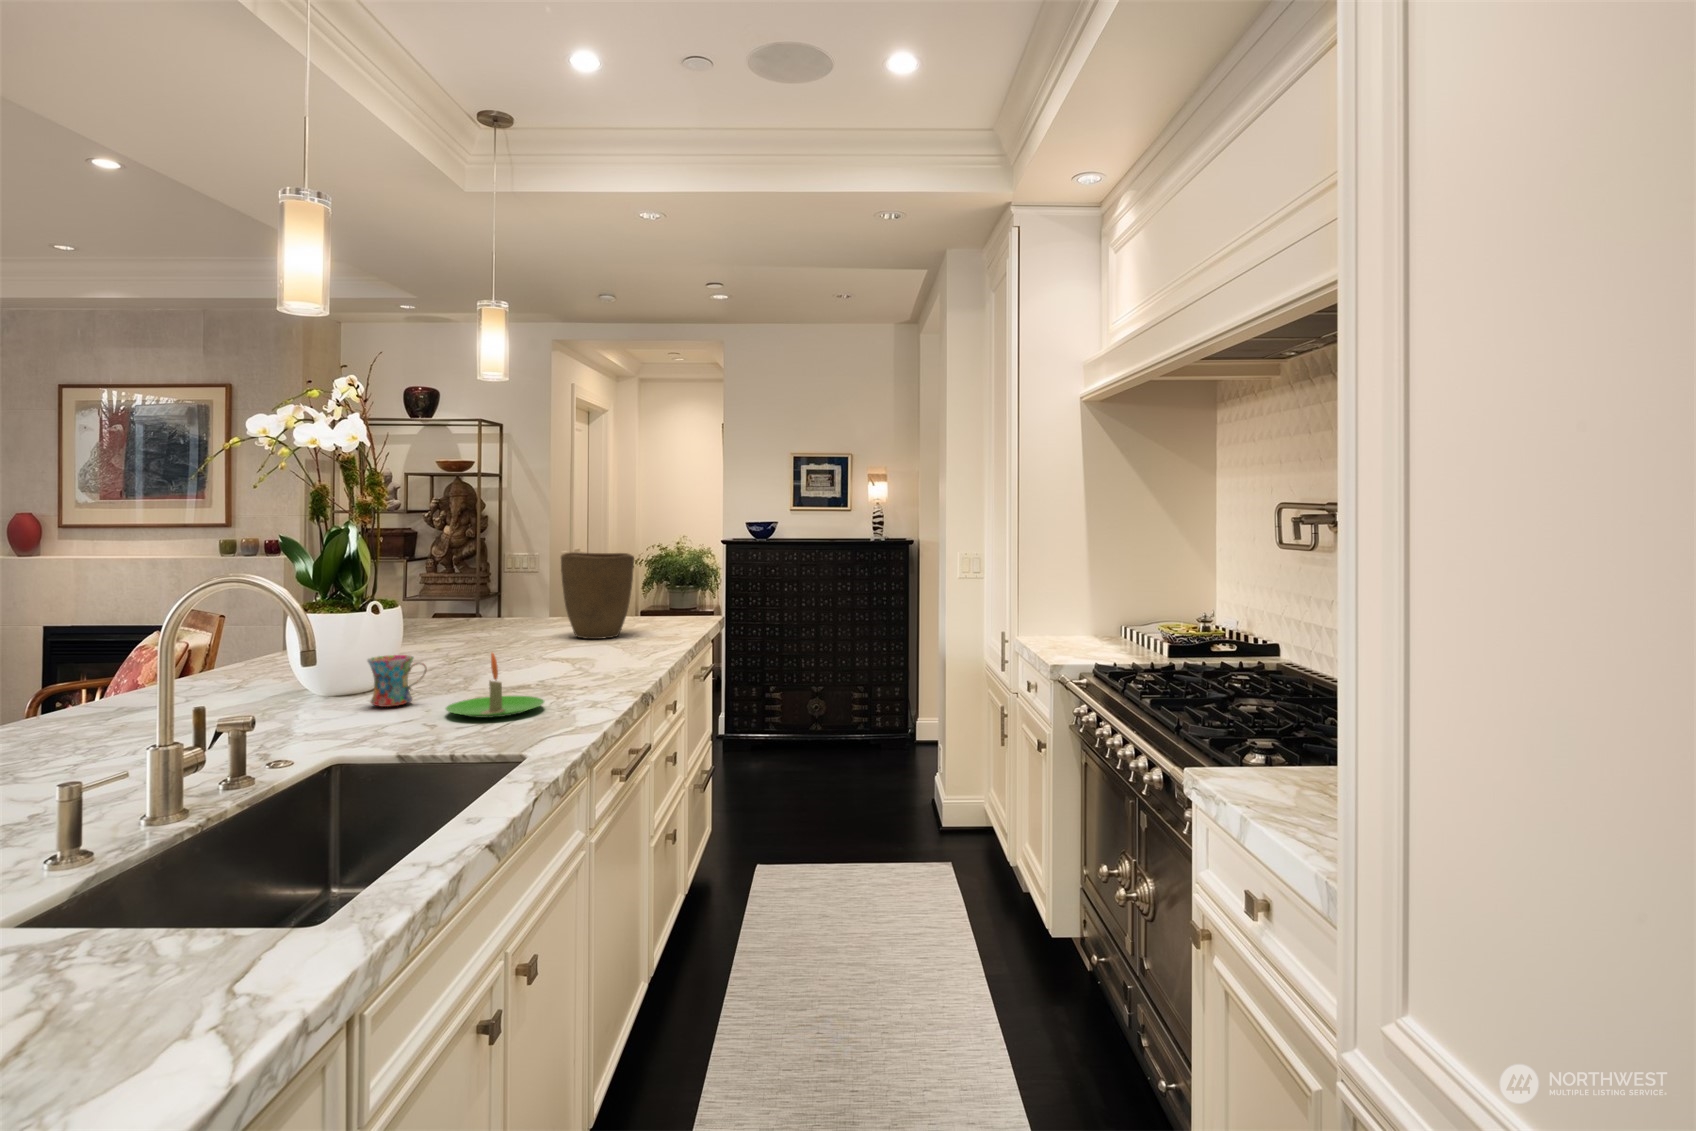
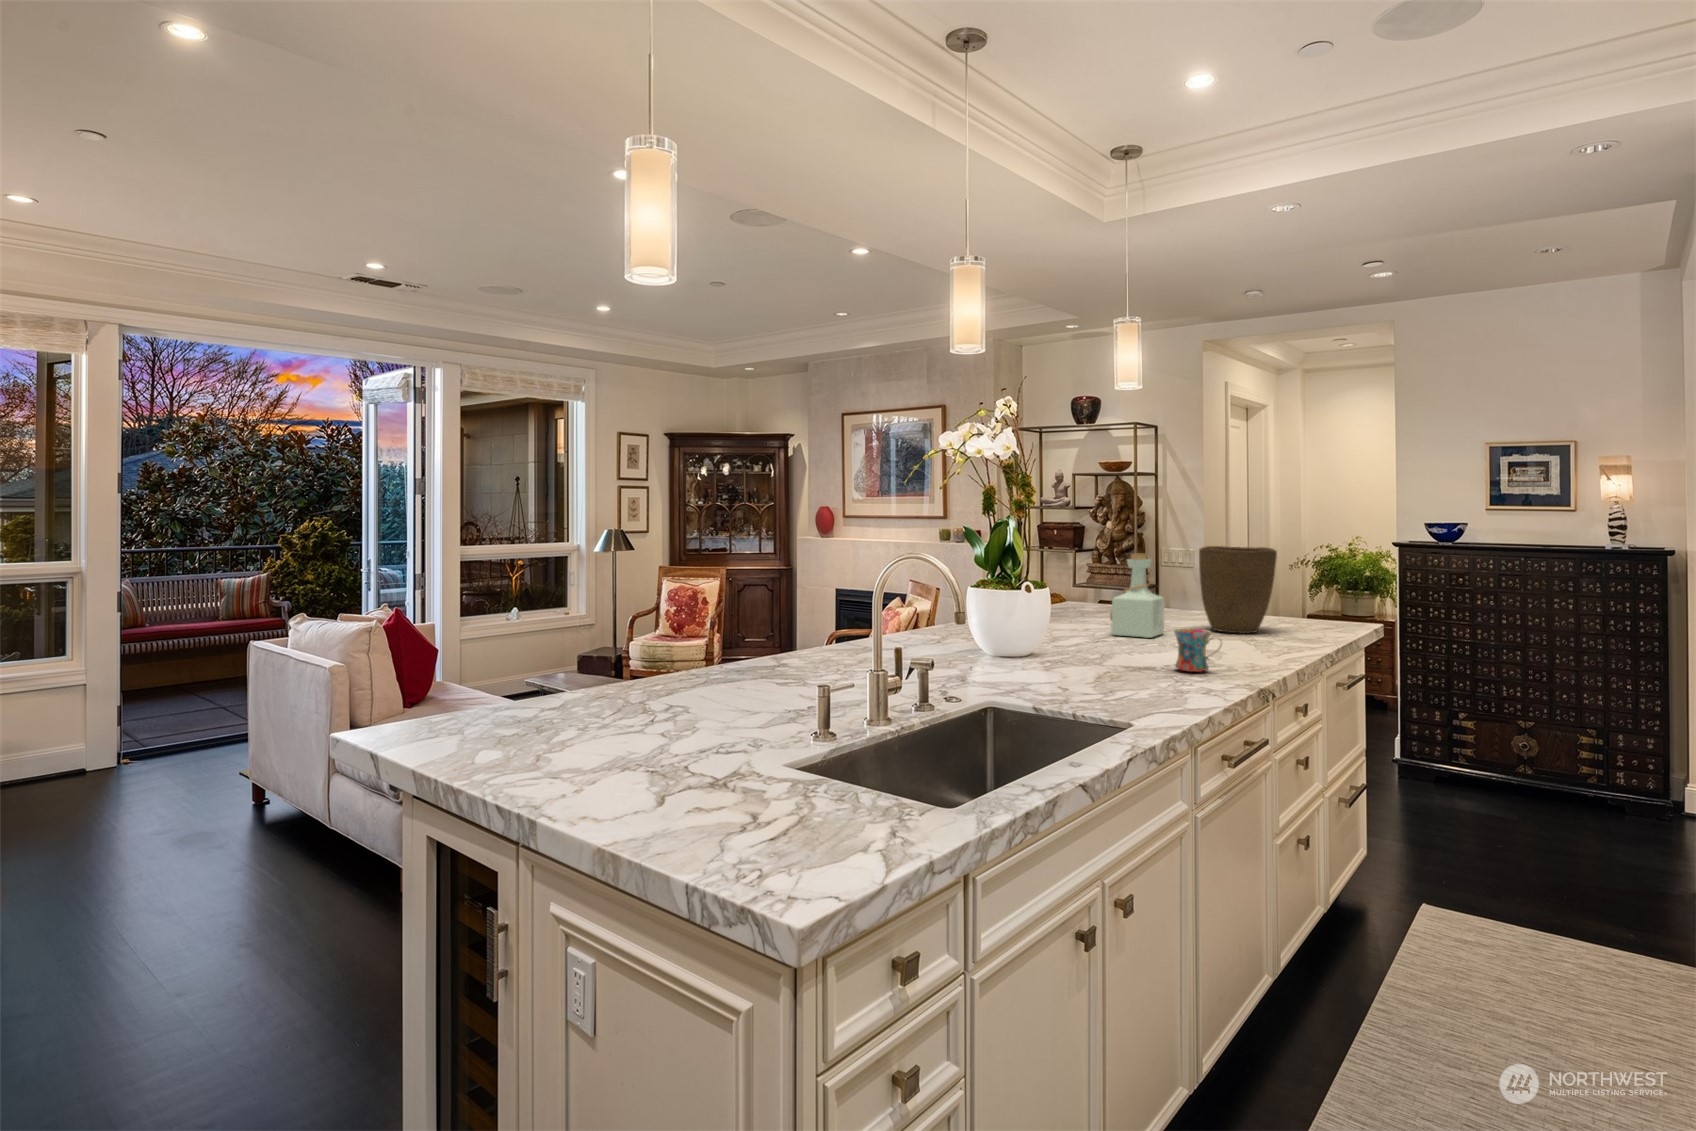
bottle: none [470,562,530,653] -> present [1110,554,1164,638]
candle: present [446,653,544,718] -> none [1074,631,1161,690]
mug: present [368,655,427,707] -> present [1174,629,1222,672]

